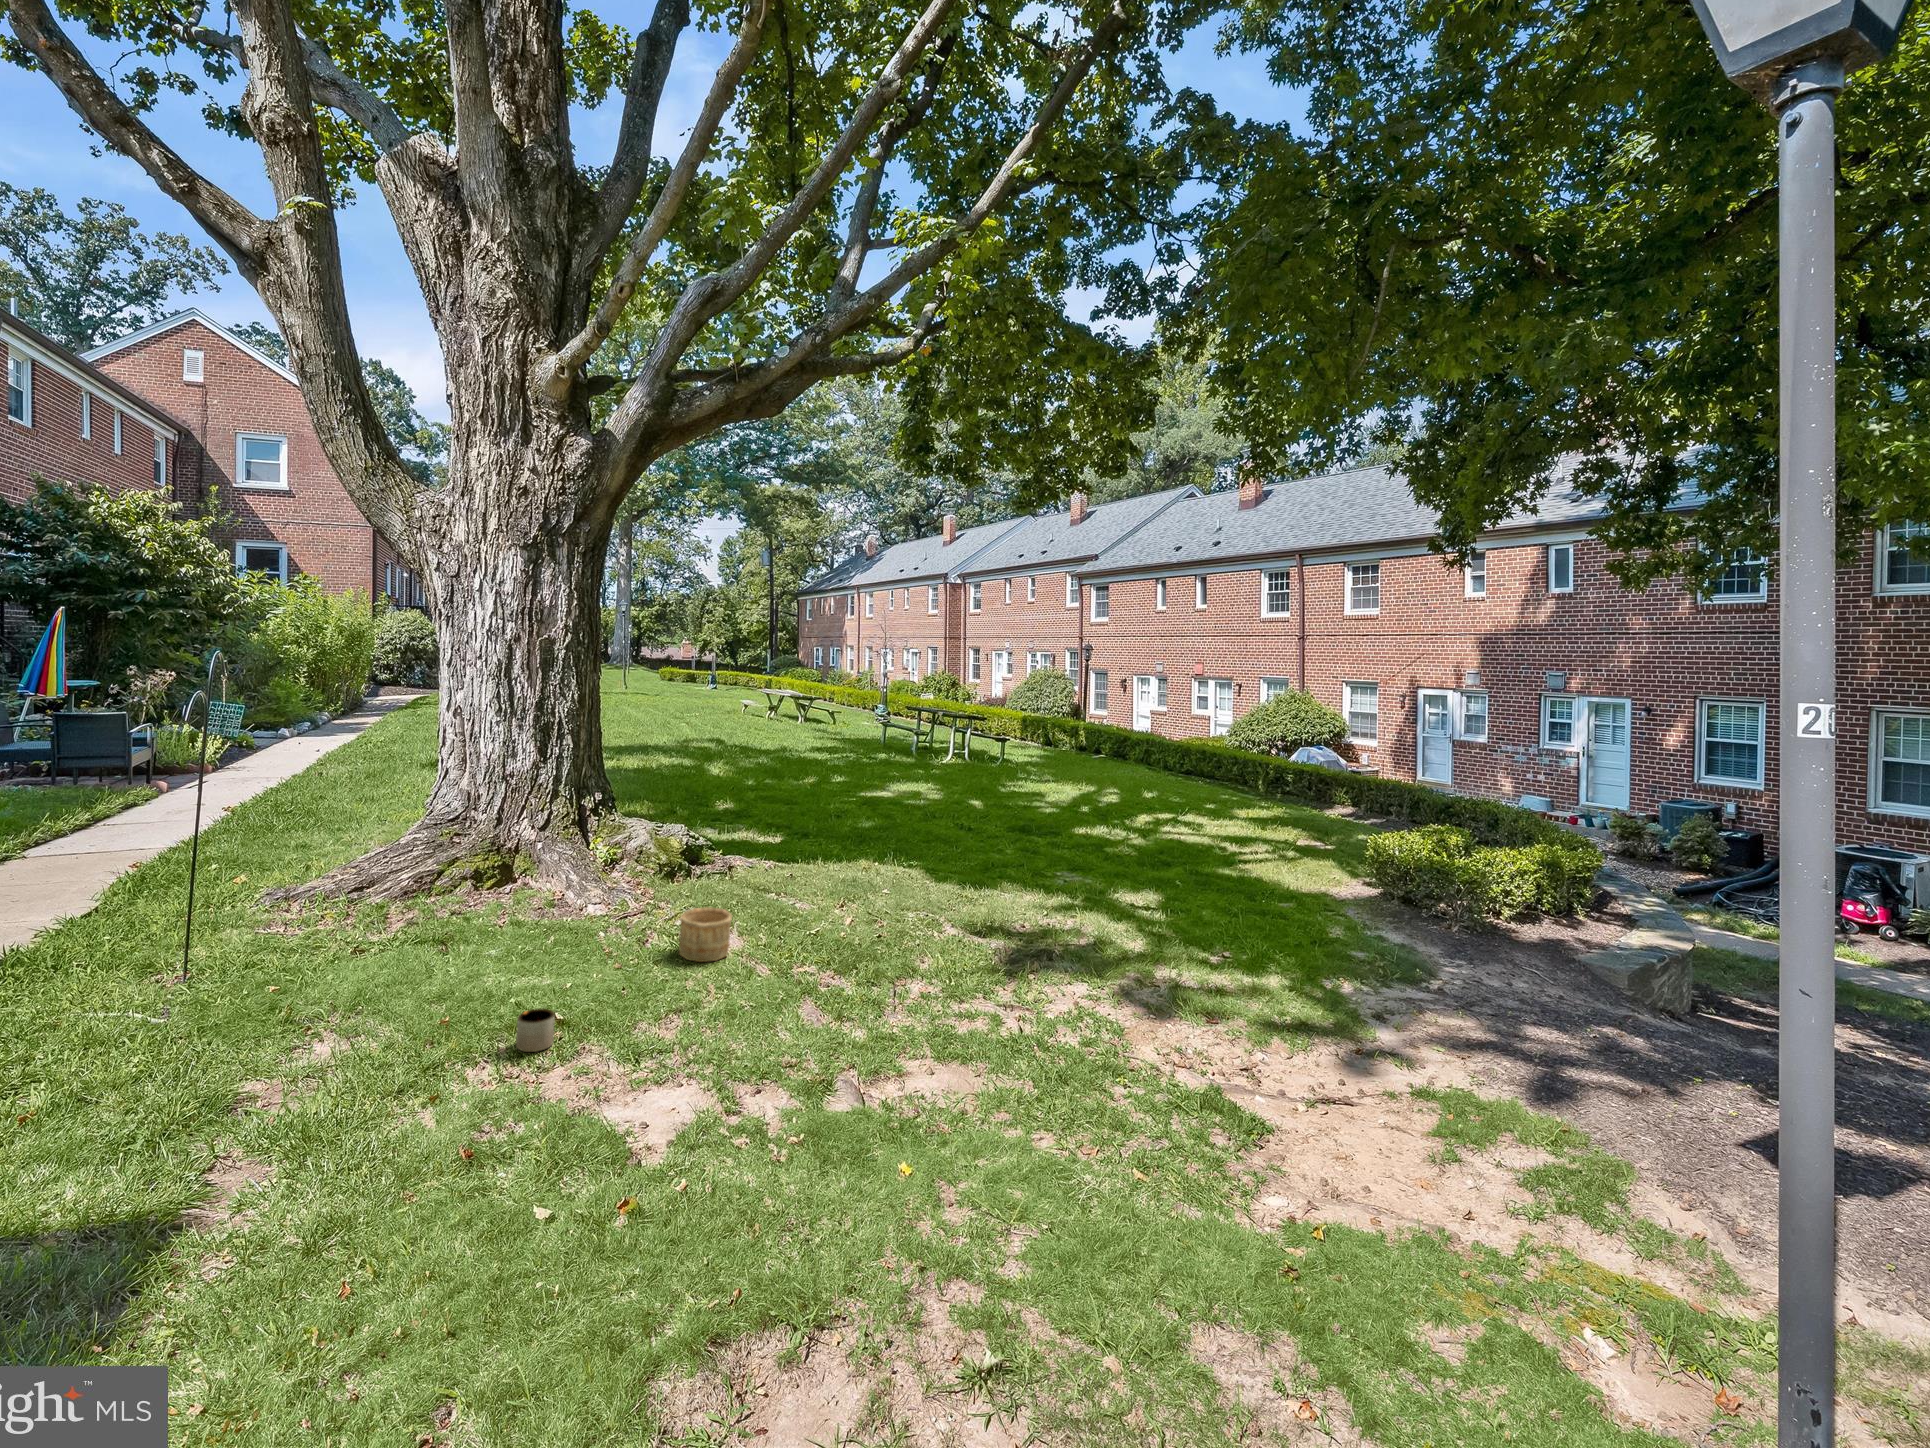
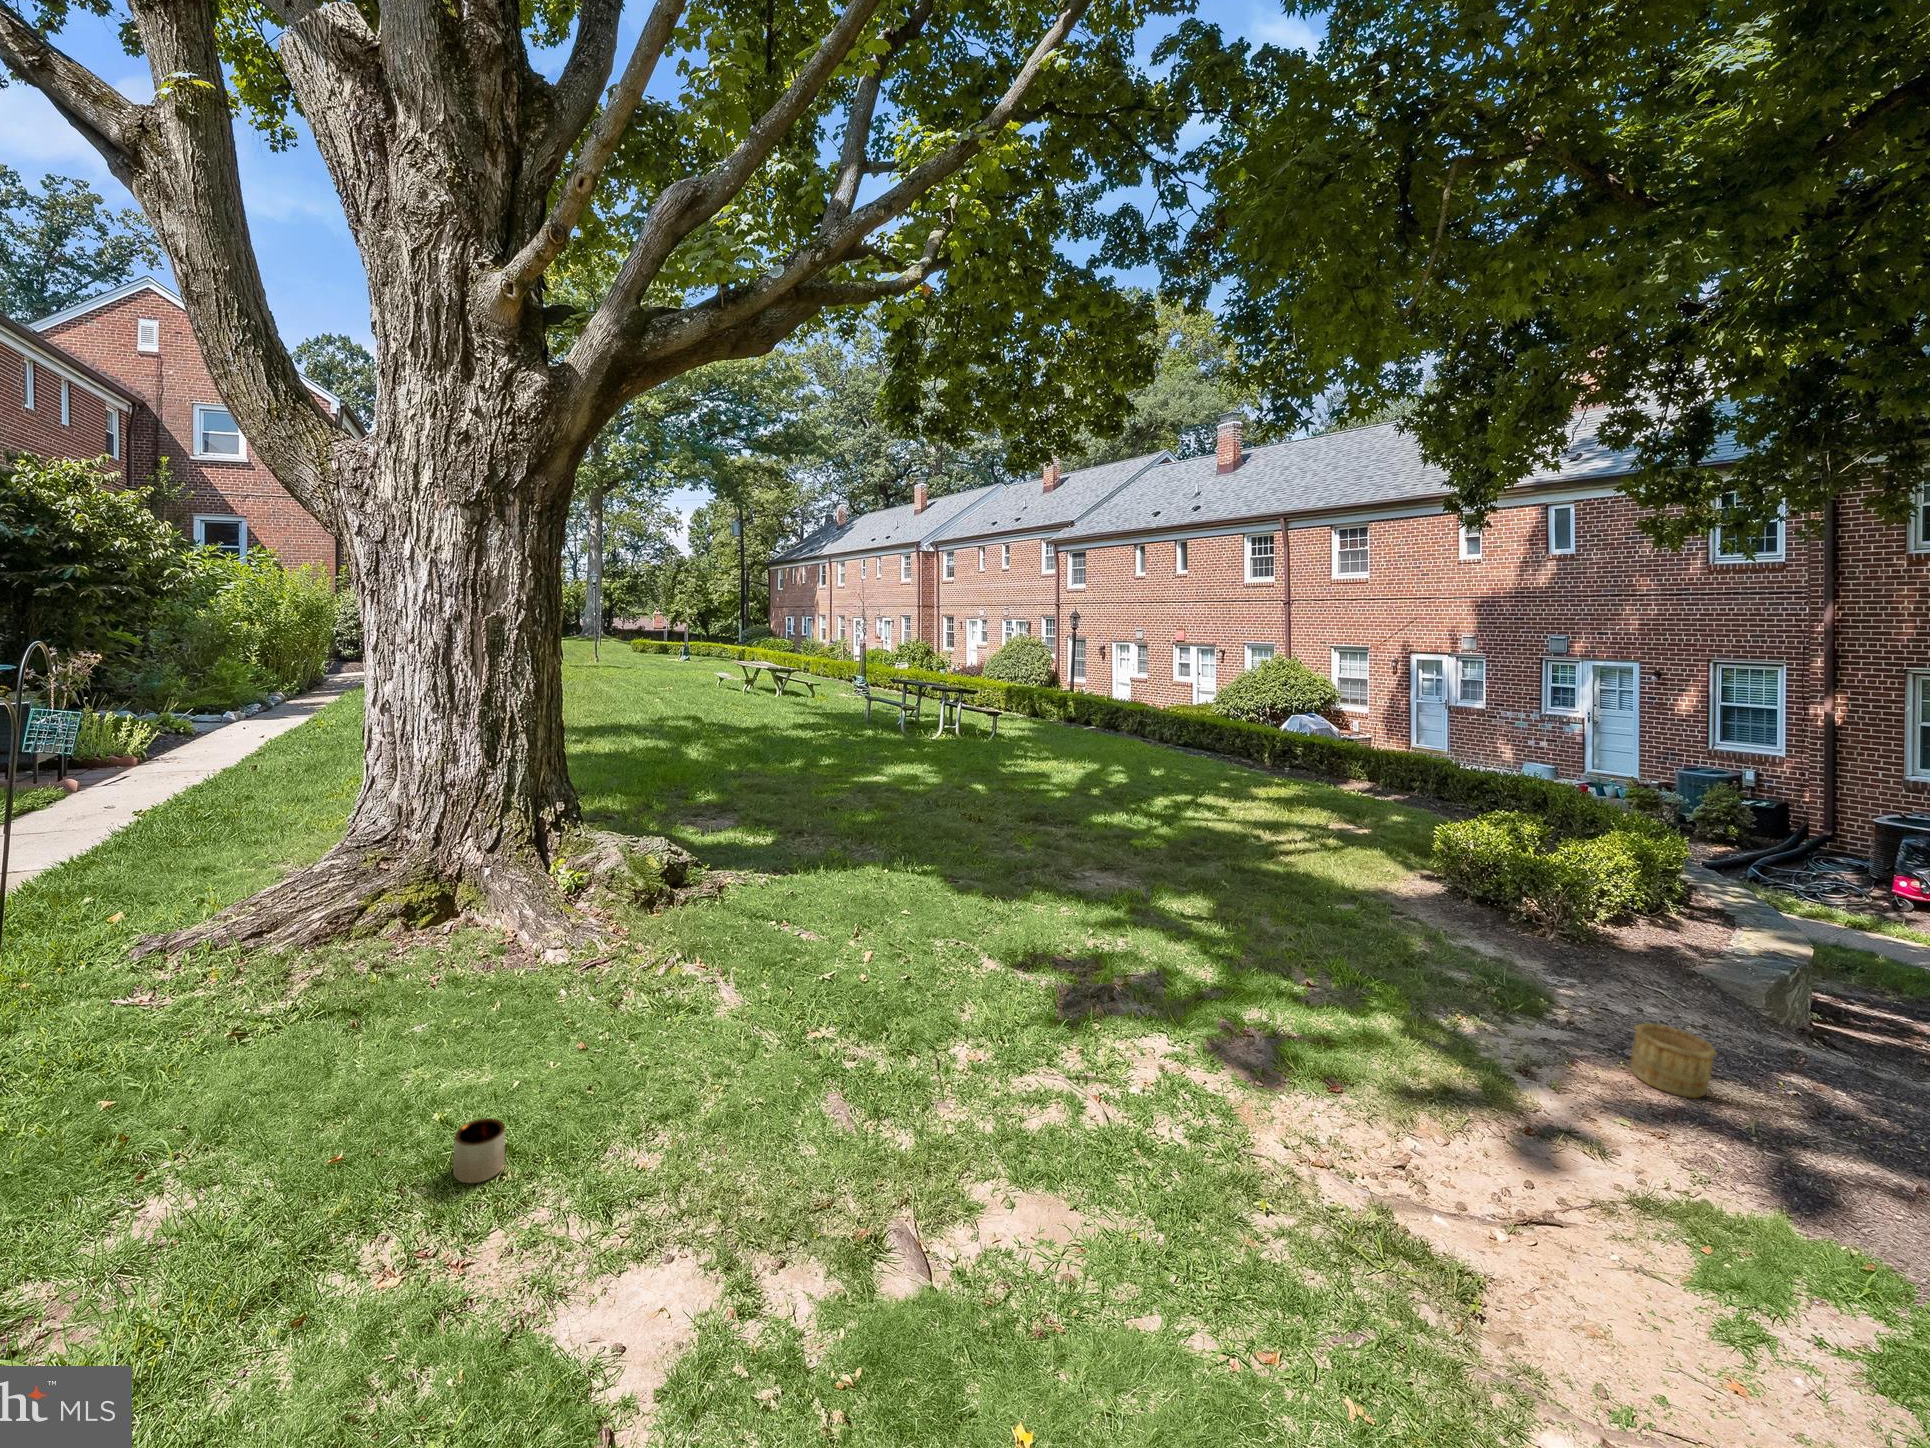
wooden bucket: present [679,907,732,962] -> present [1630,1023,1717,1098]

